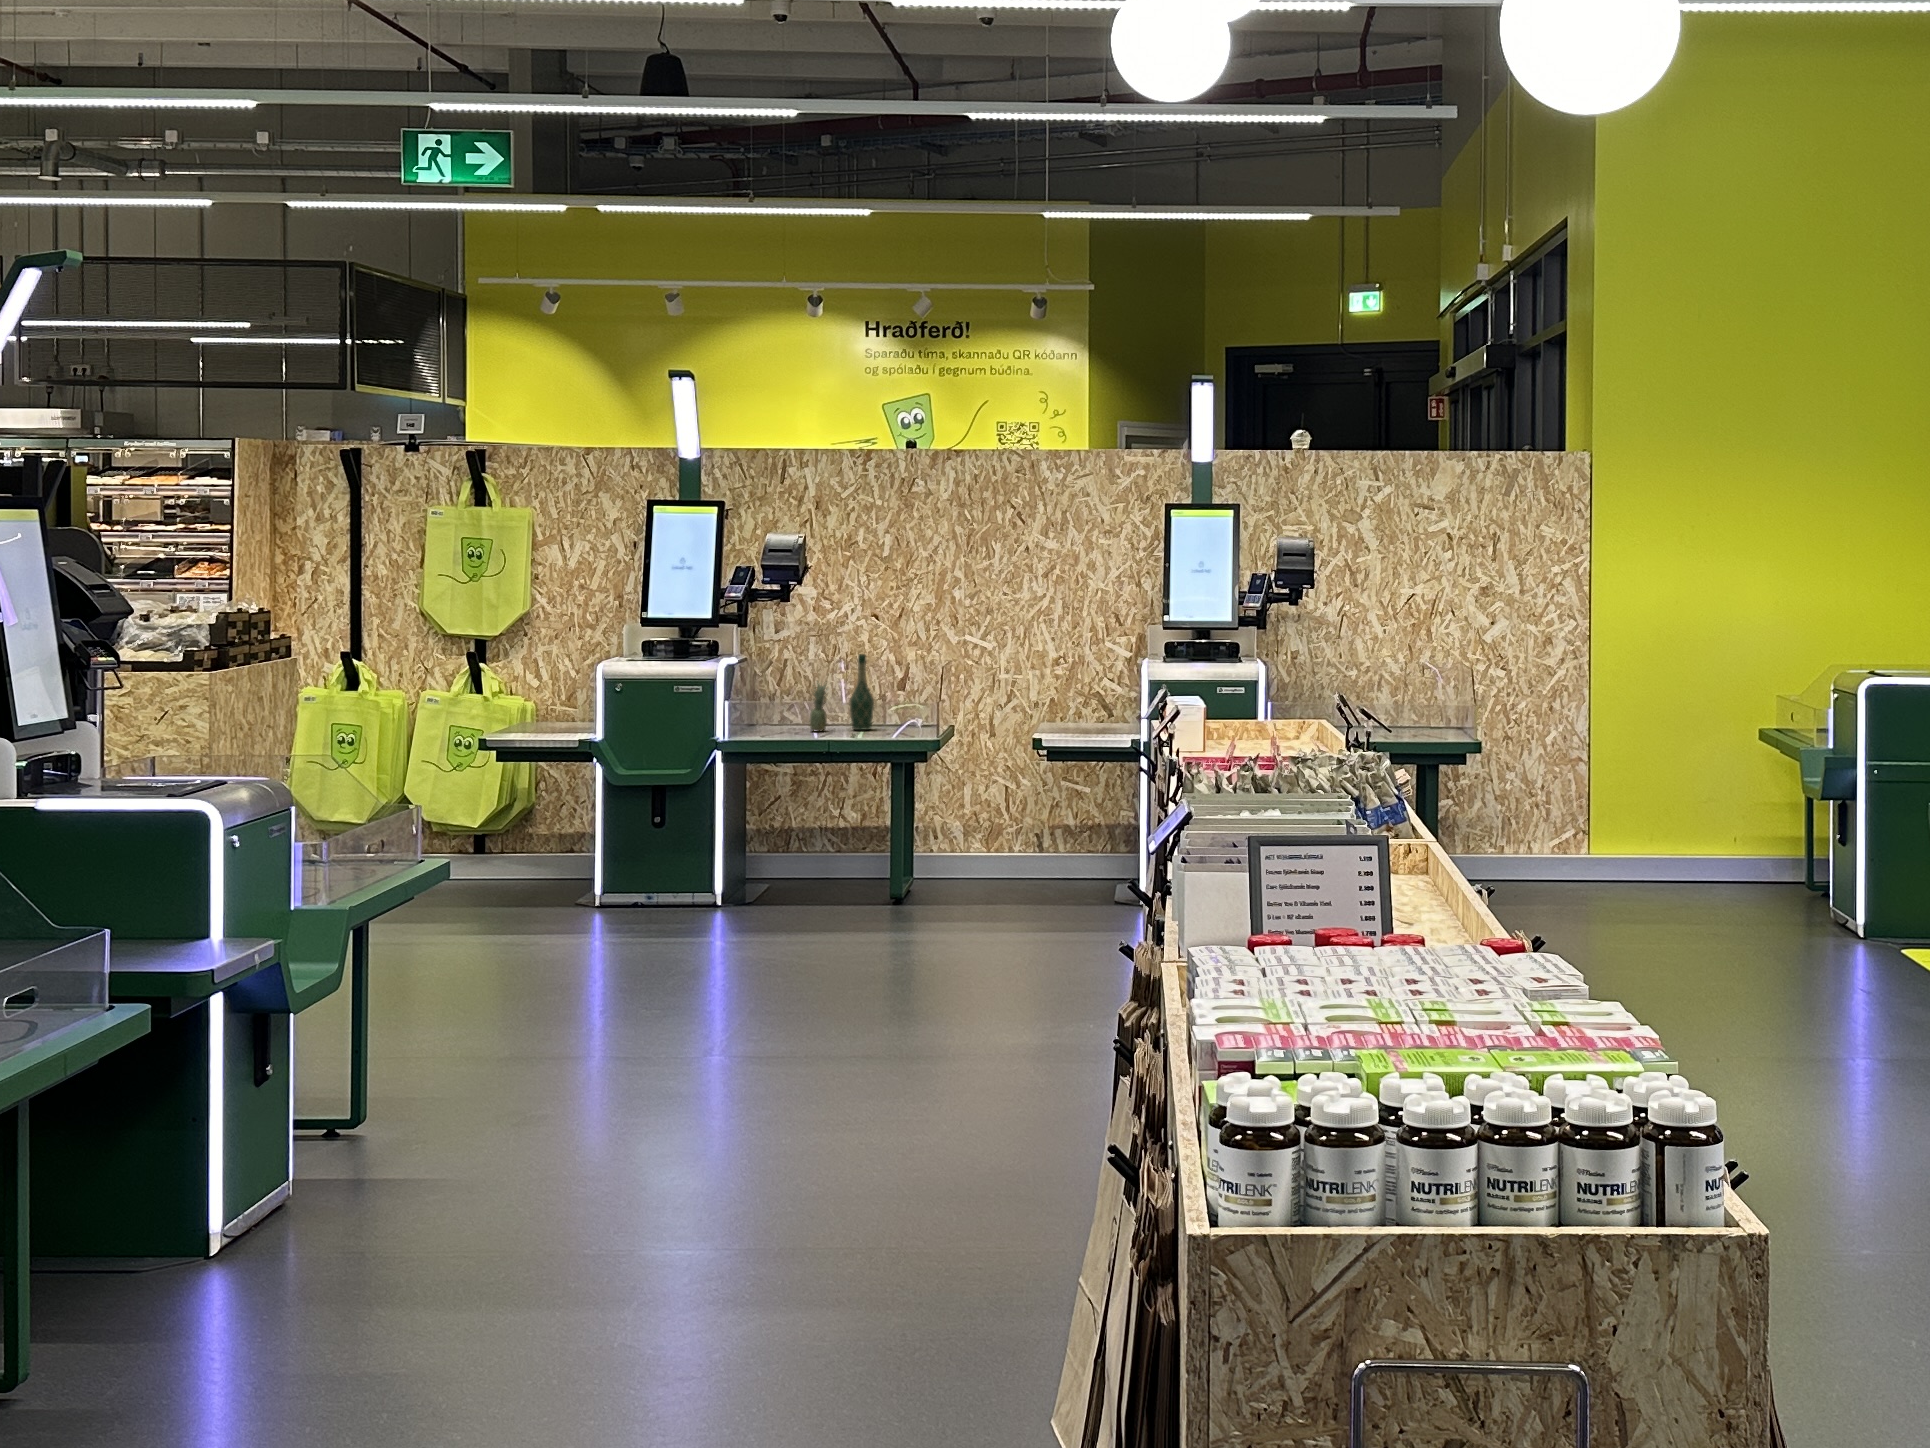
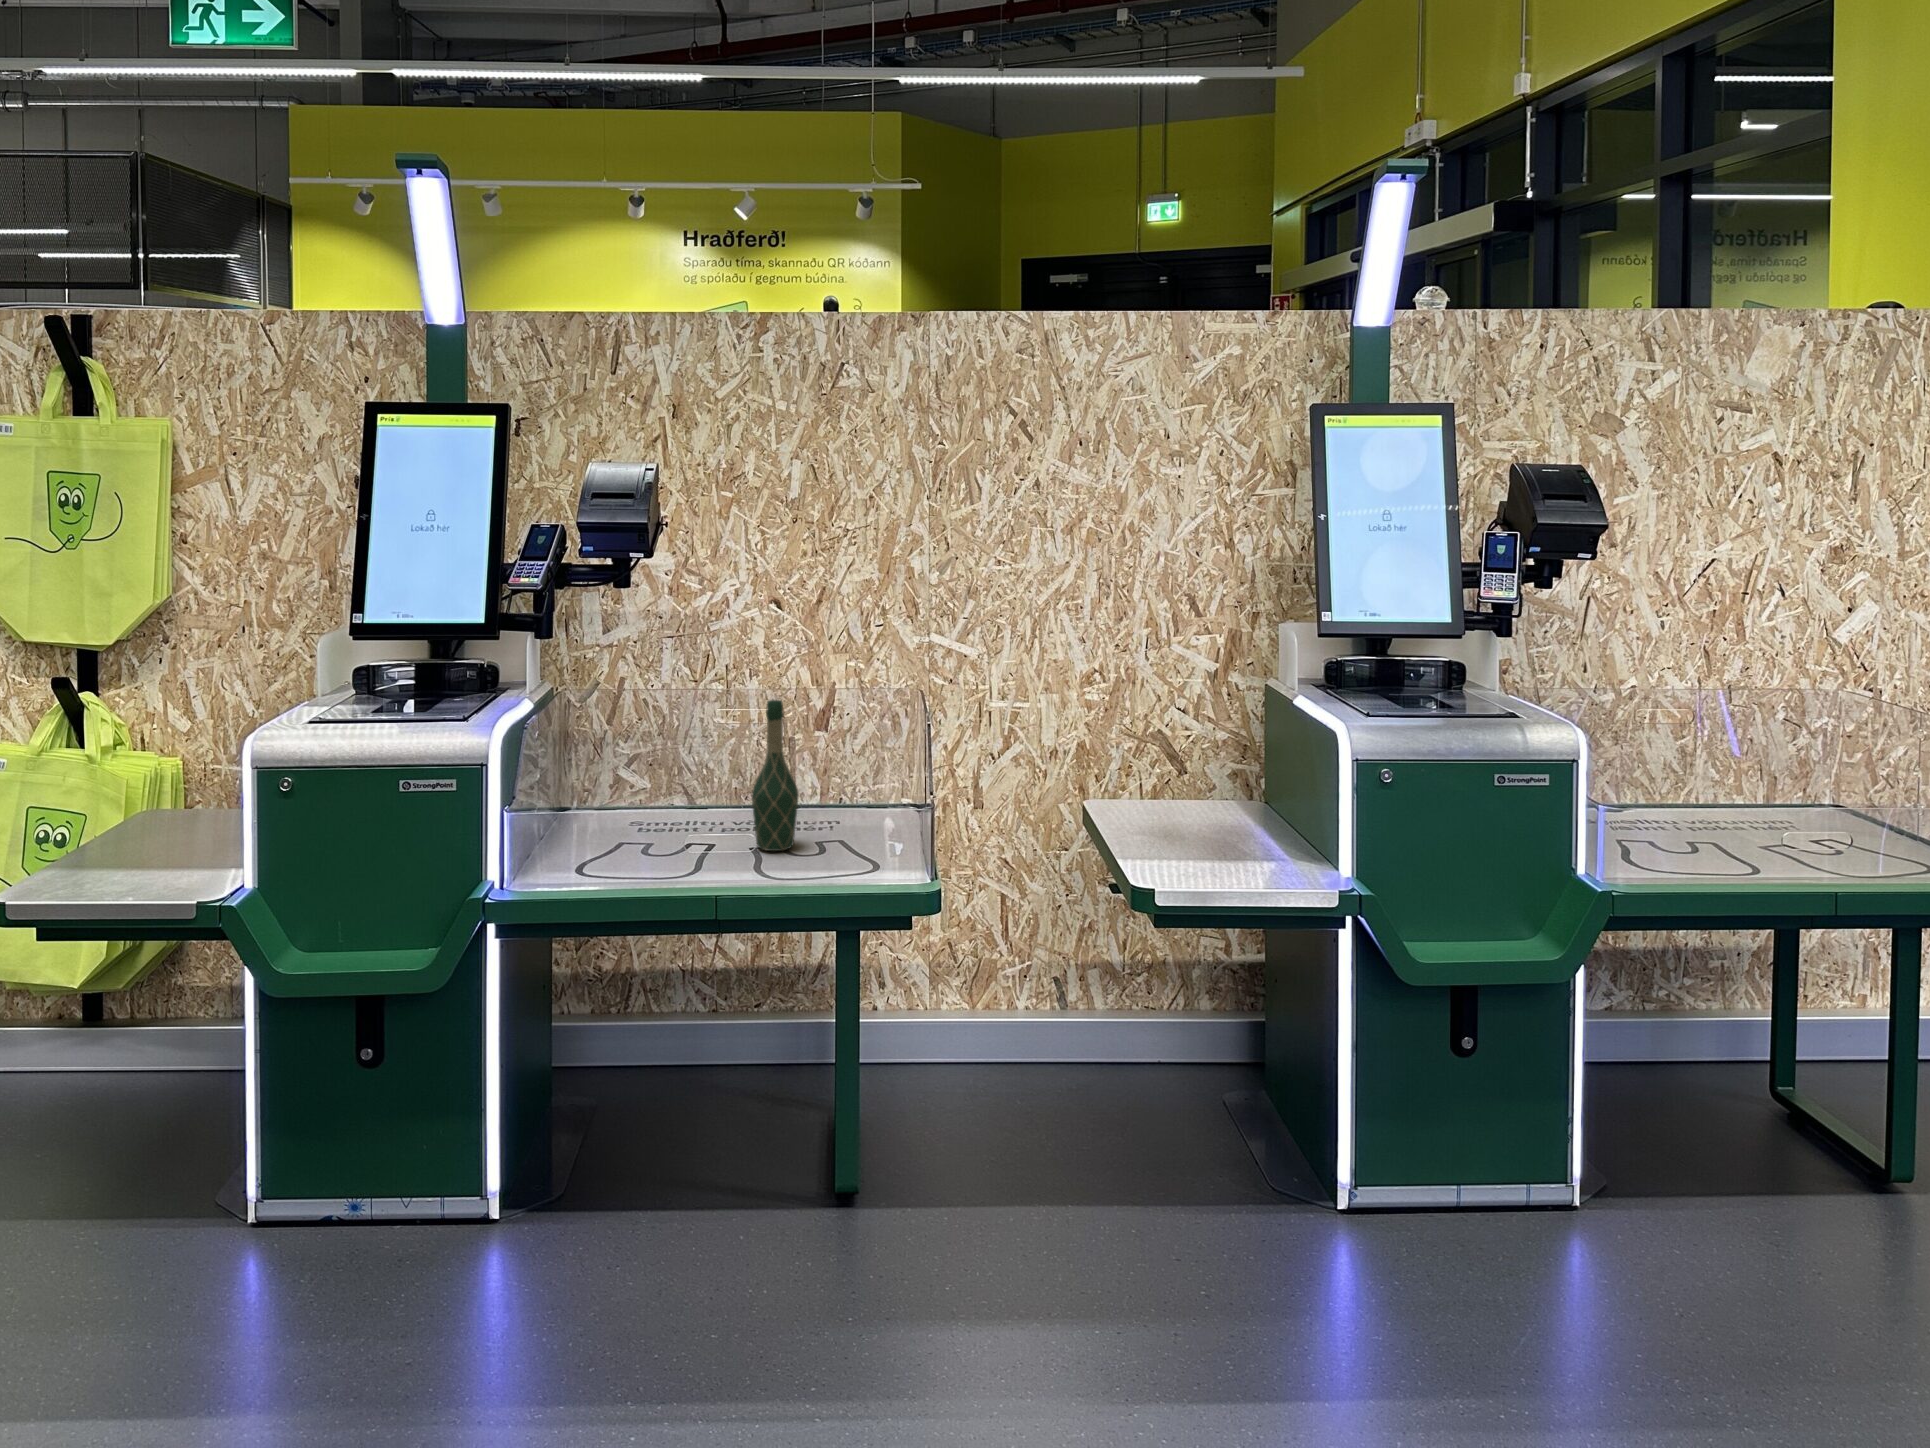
fruit: present [809,684,827,731] -> none [673,754,714,856]

